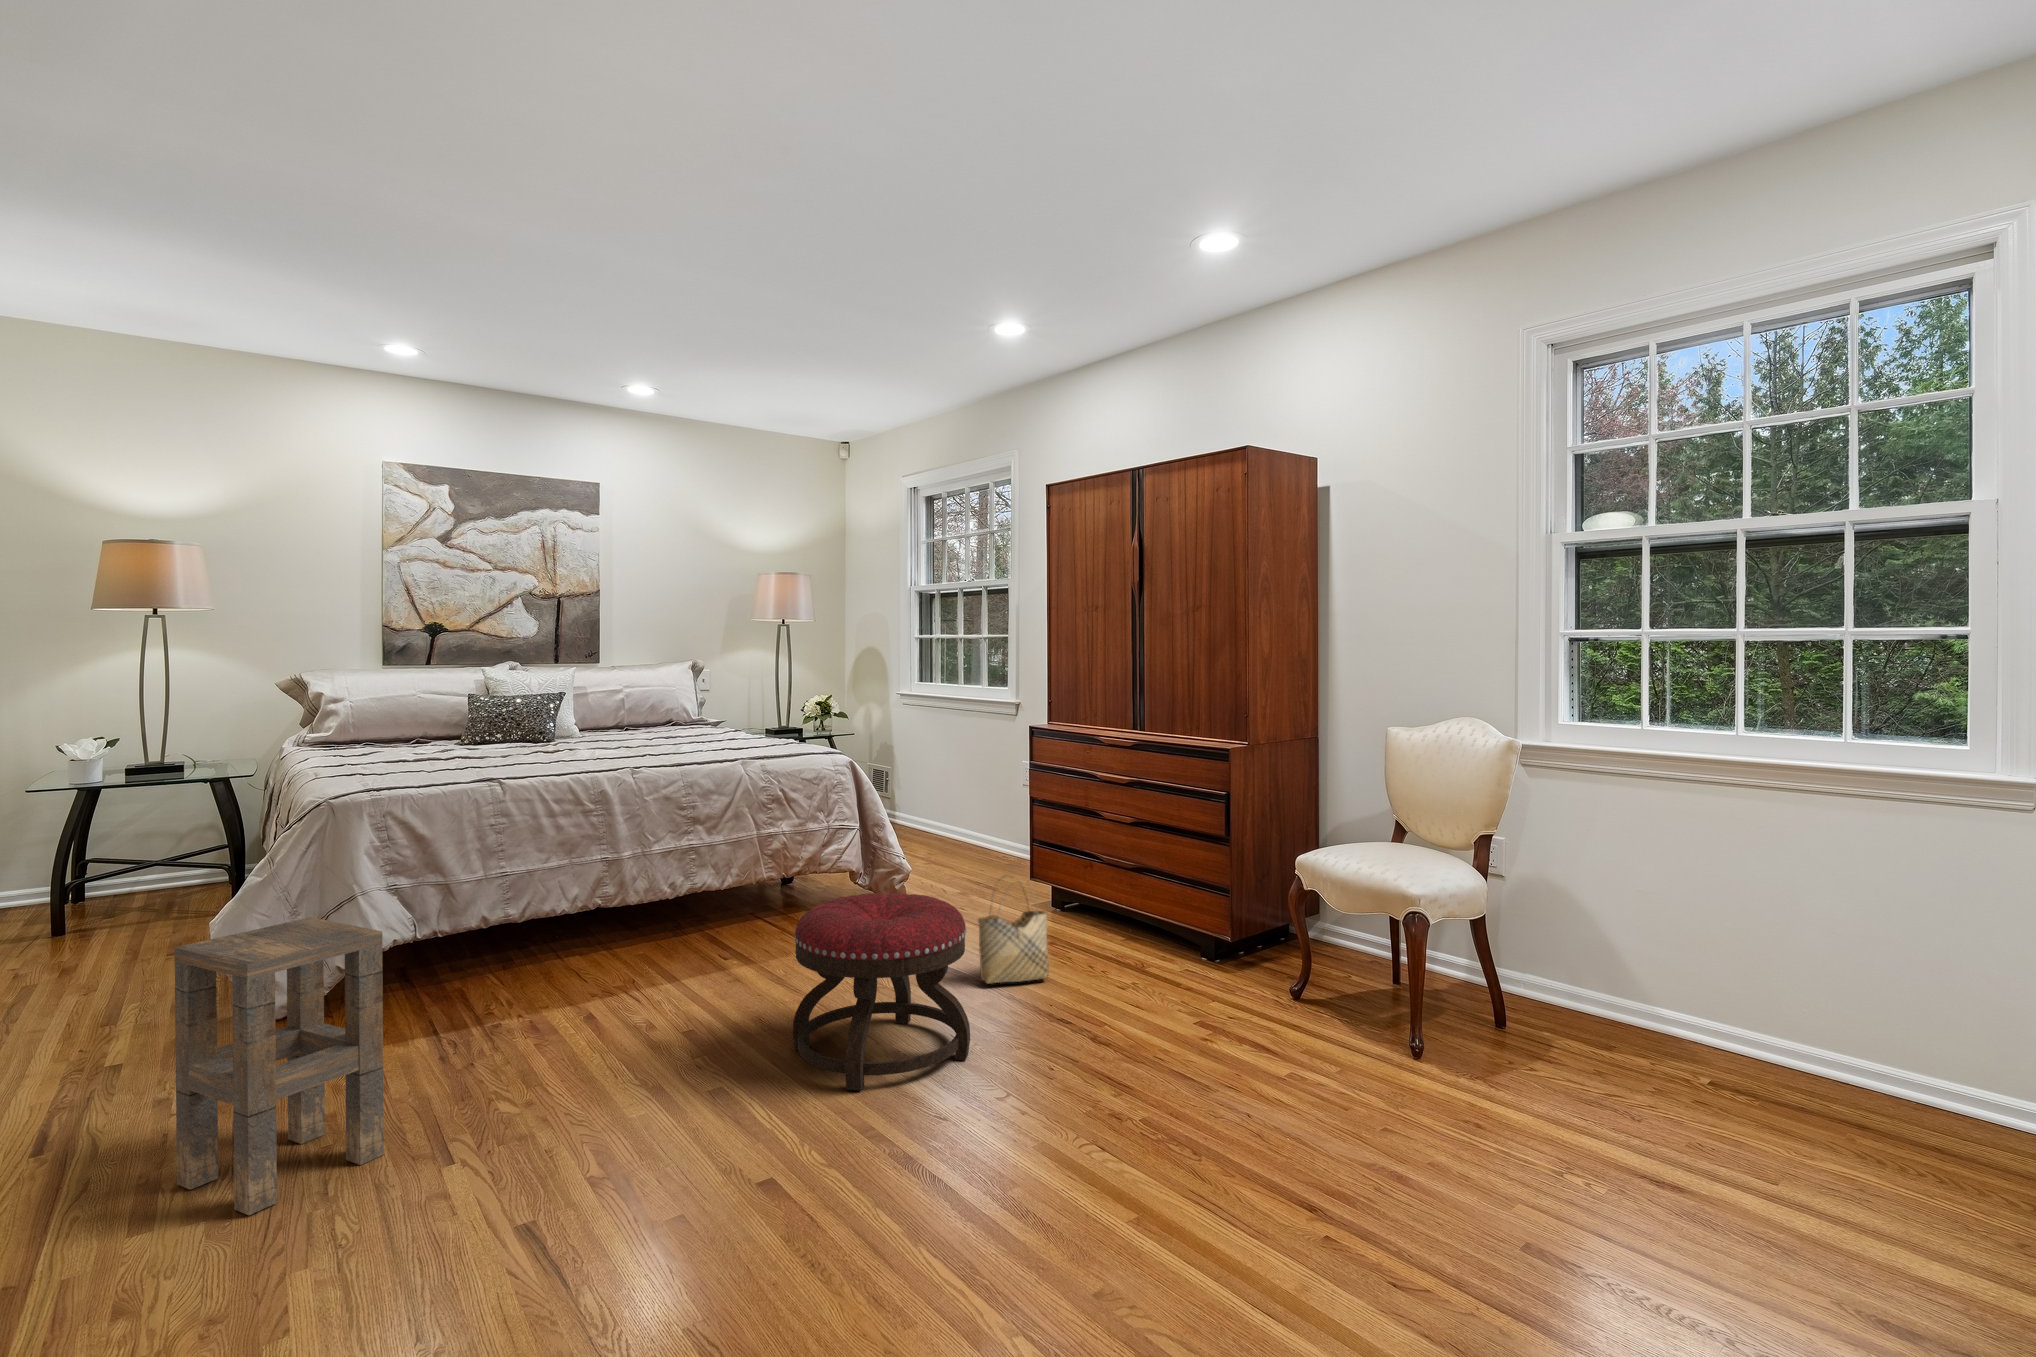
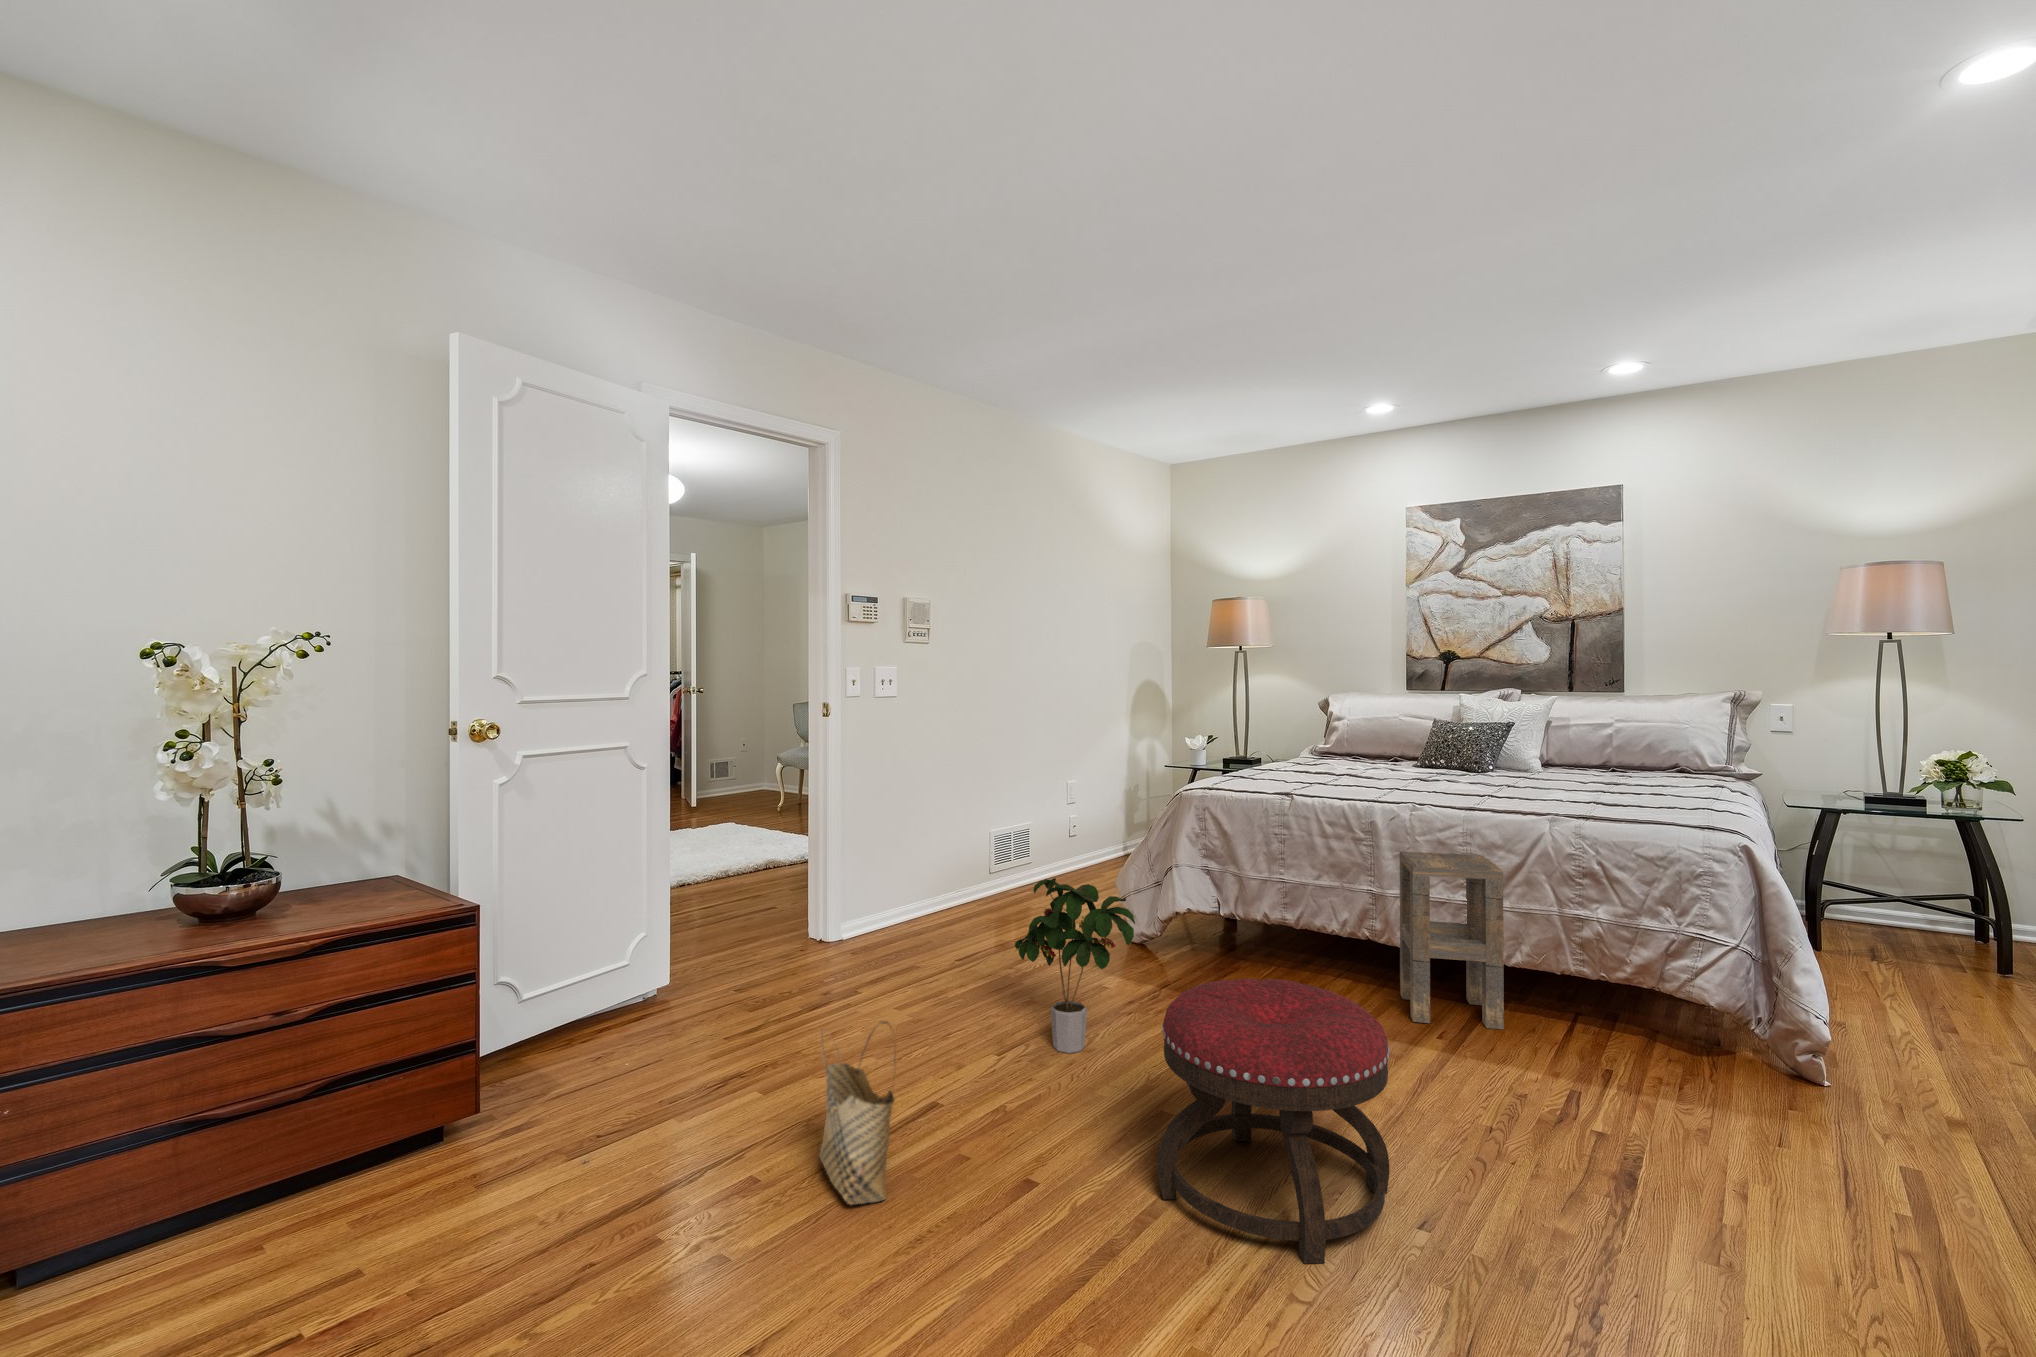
woven basket: present [978,876,1049,984] -> present [819,1021,896,1205]
potted plant: none [420,890,628,1098] -> present [1015,878,1135,1053]
side table: present [174,918,384,1215] -> present [1400,851,1504,1029]

